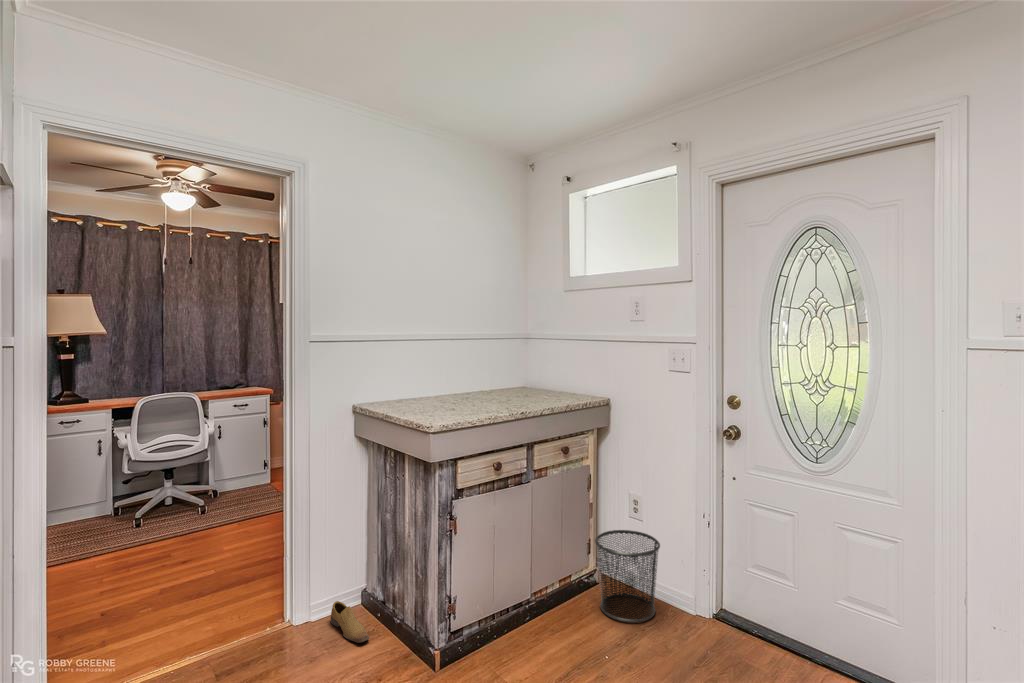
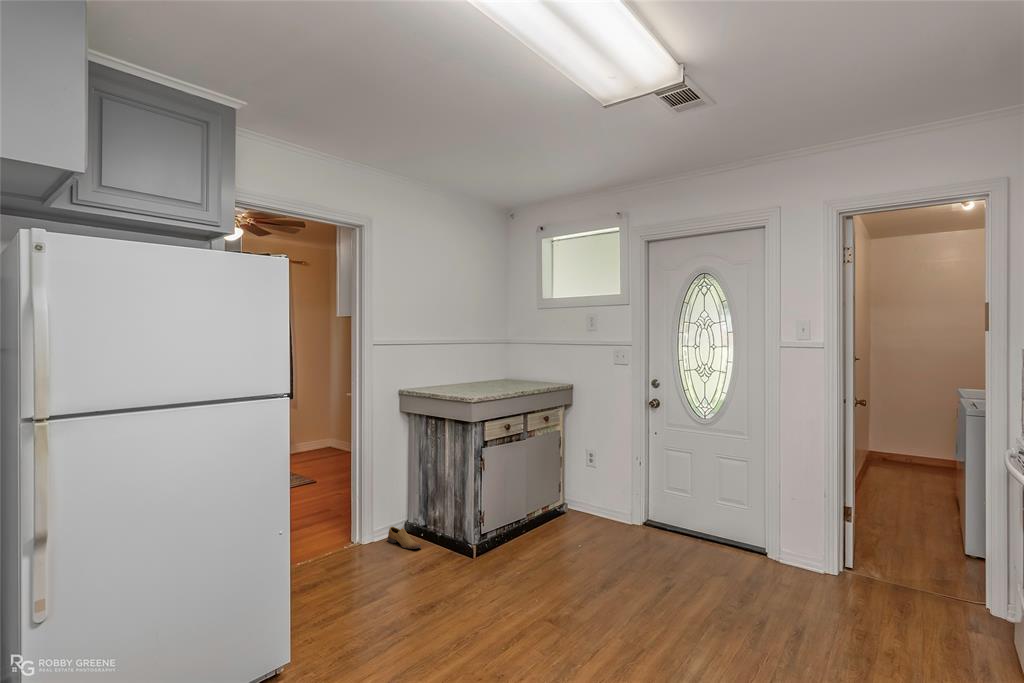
trash can: present [595,530,660,623] -> none [566,473,610,530]

